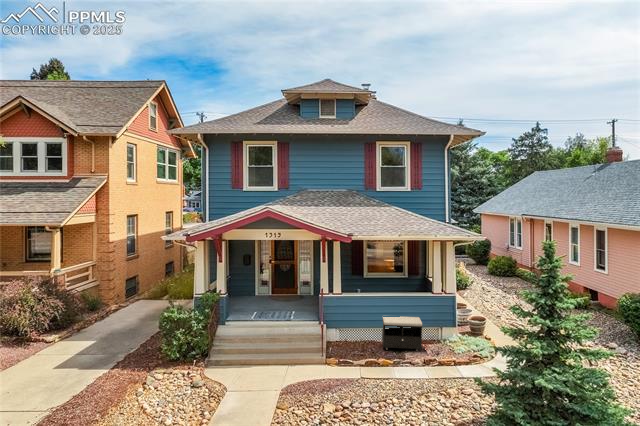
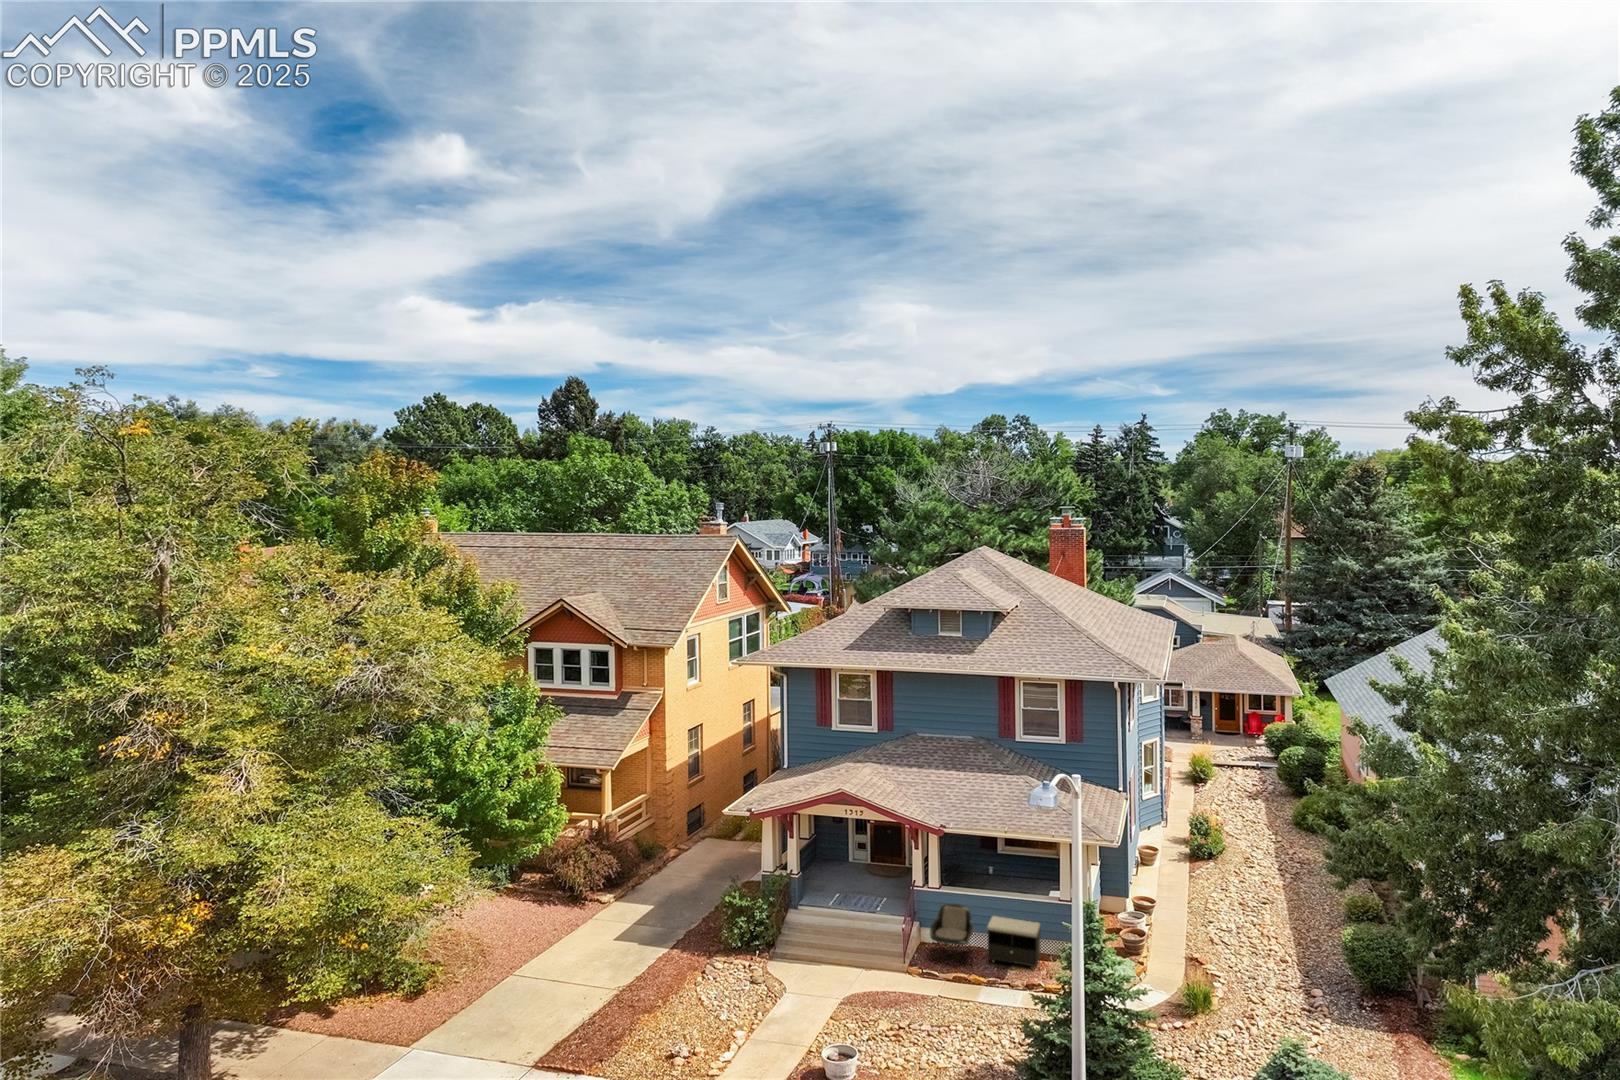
lounge chair: none [339,310,372,353] -> present [930,904,973,959]

